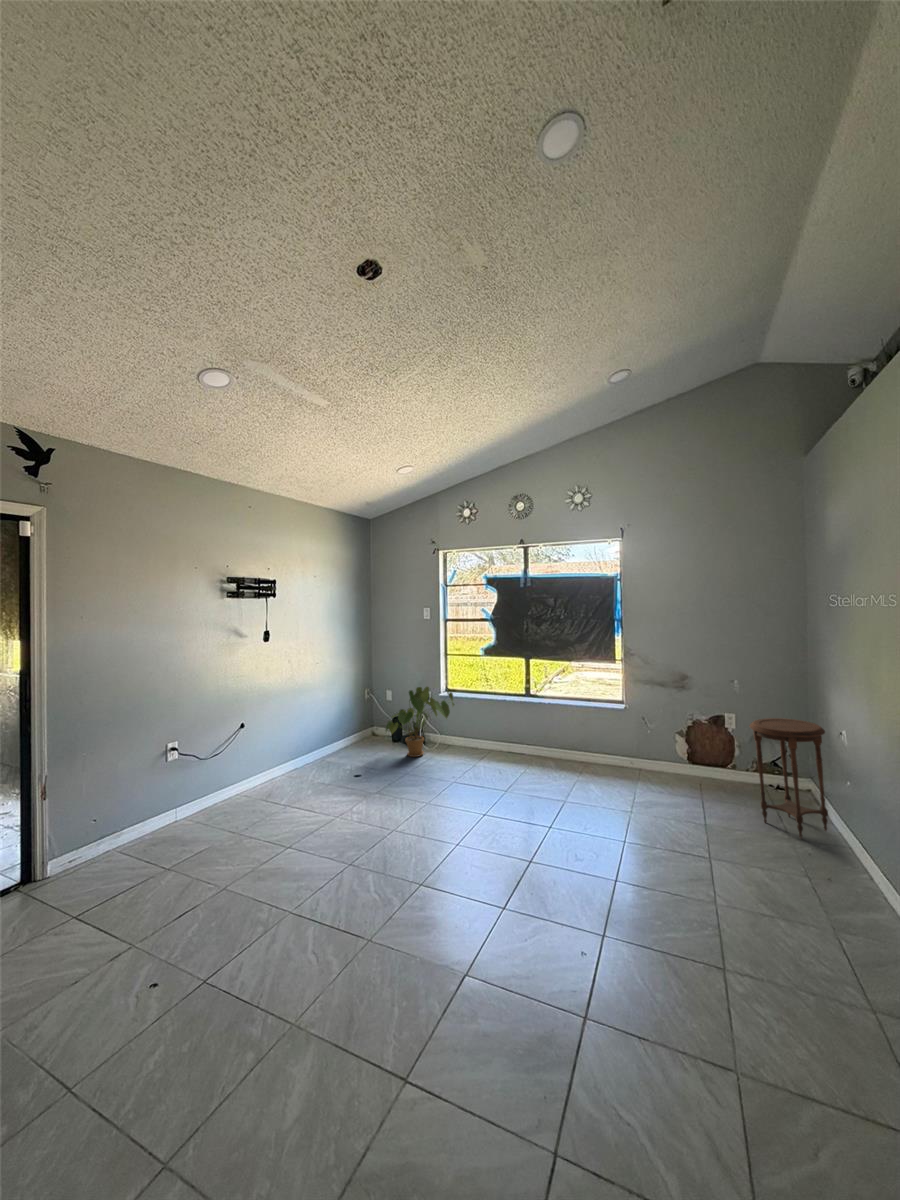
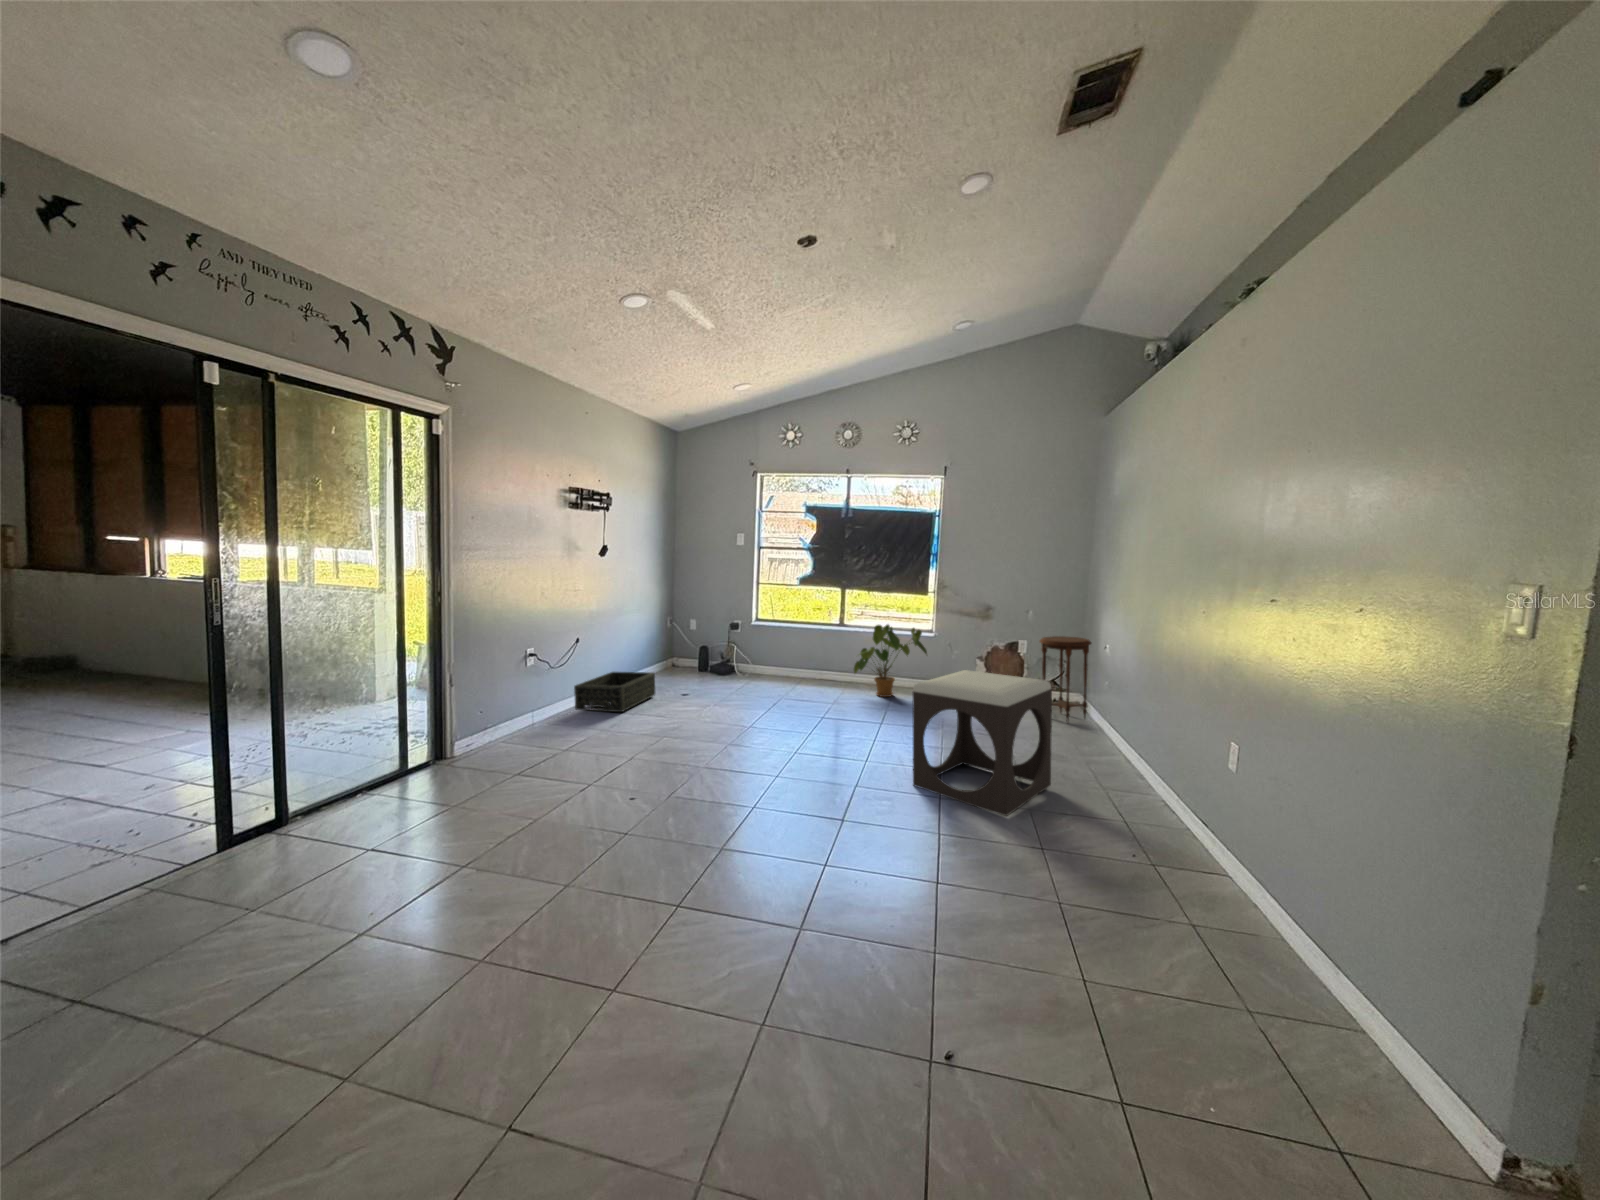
house plant: present [386,687,454,757] -> present [854,625,927,697]
basket: none [237,750,329,803] -> present [574,672,655,712]
footstool: none [540,800,786,1136] -> present [913,670,1052,816]

